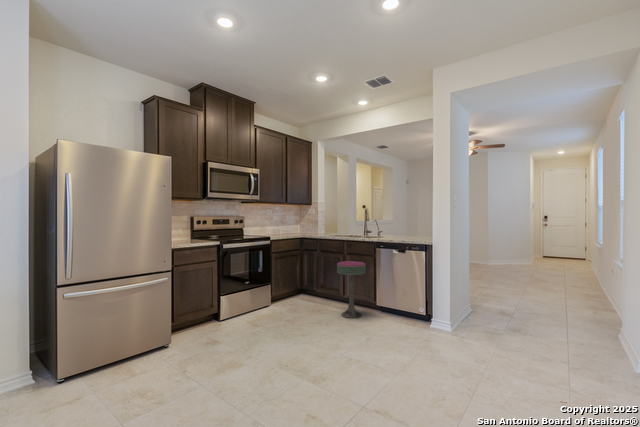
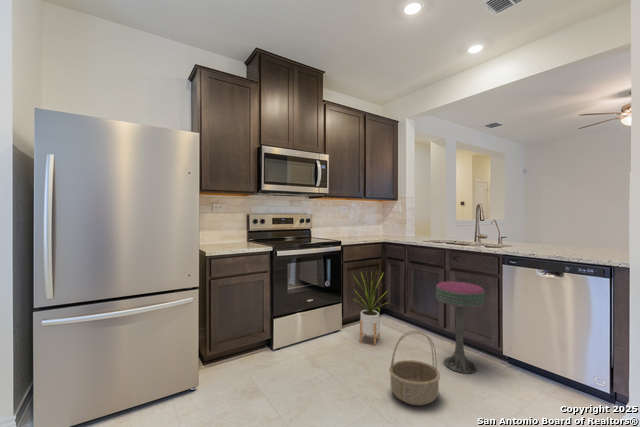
house plant: none [279,255,308,312] -> present [357,273,382,345]
basket: none [307,289,338,334] -> present [389,331,440,405]

